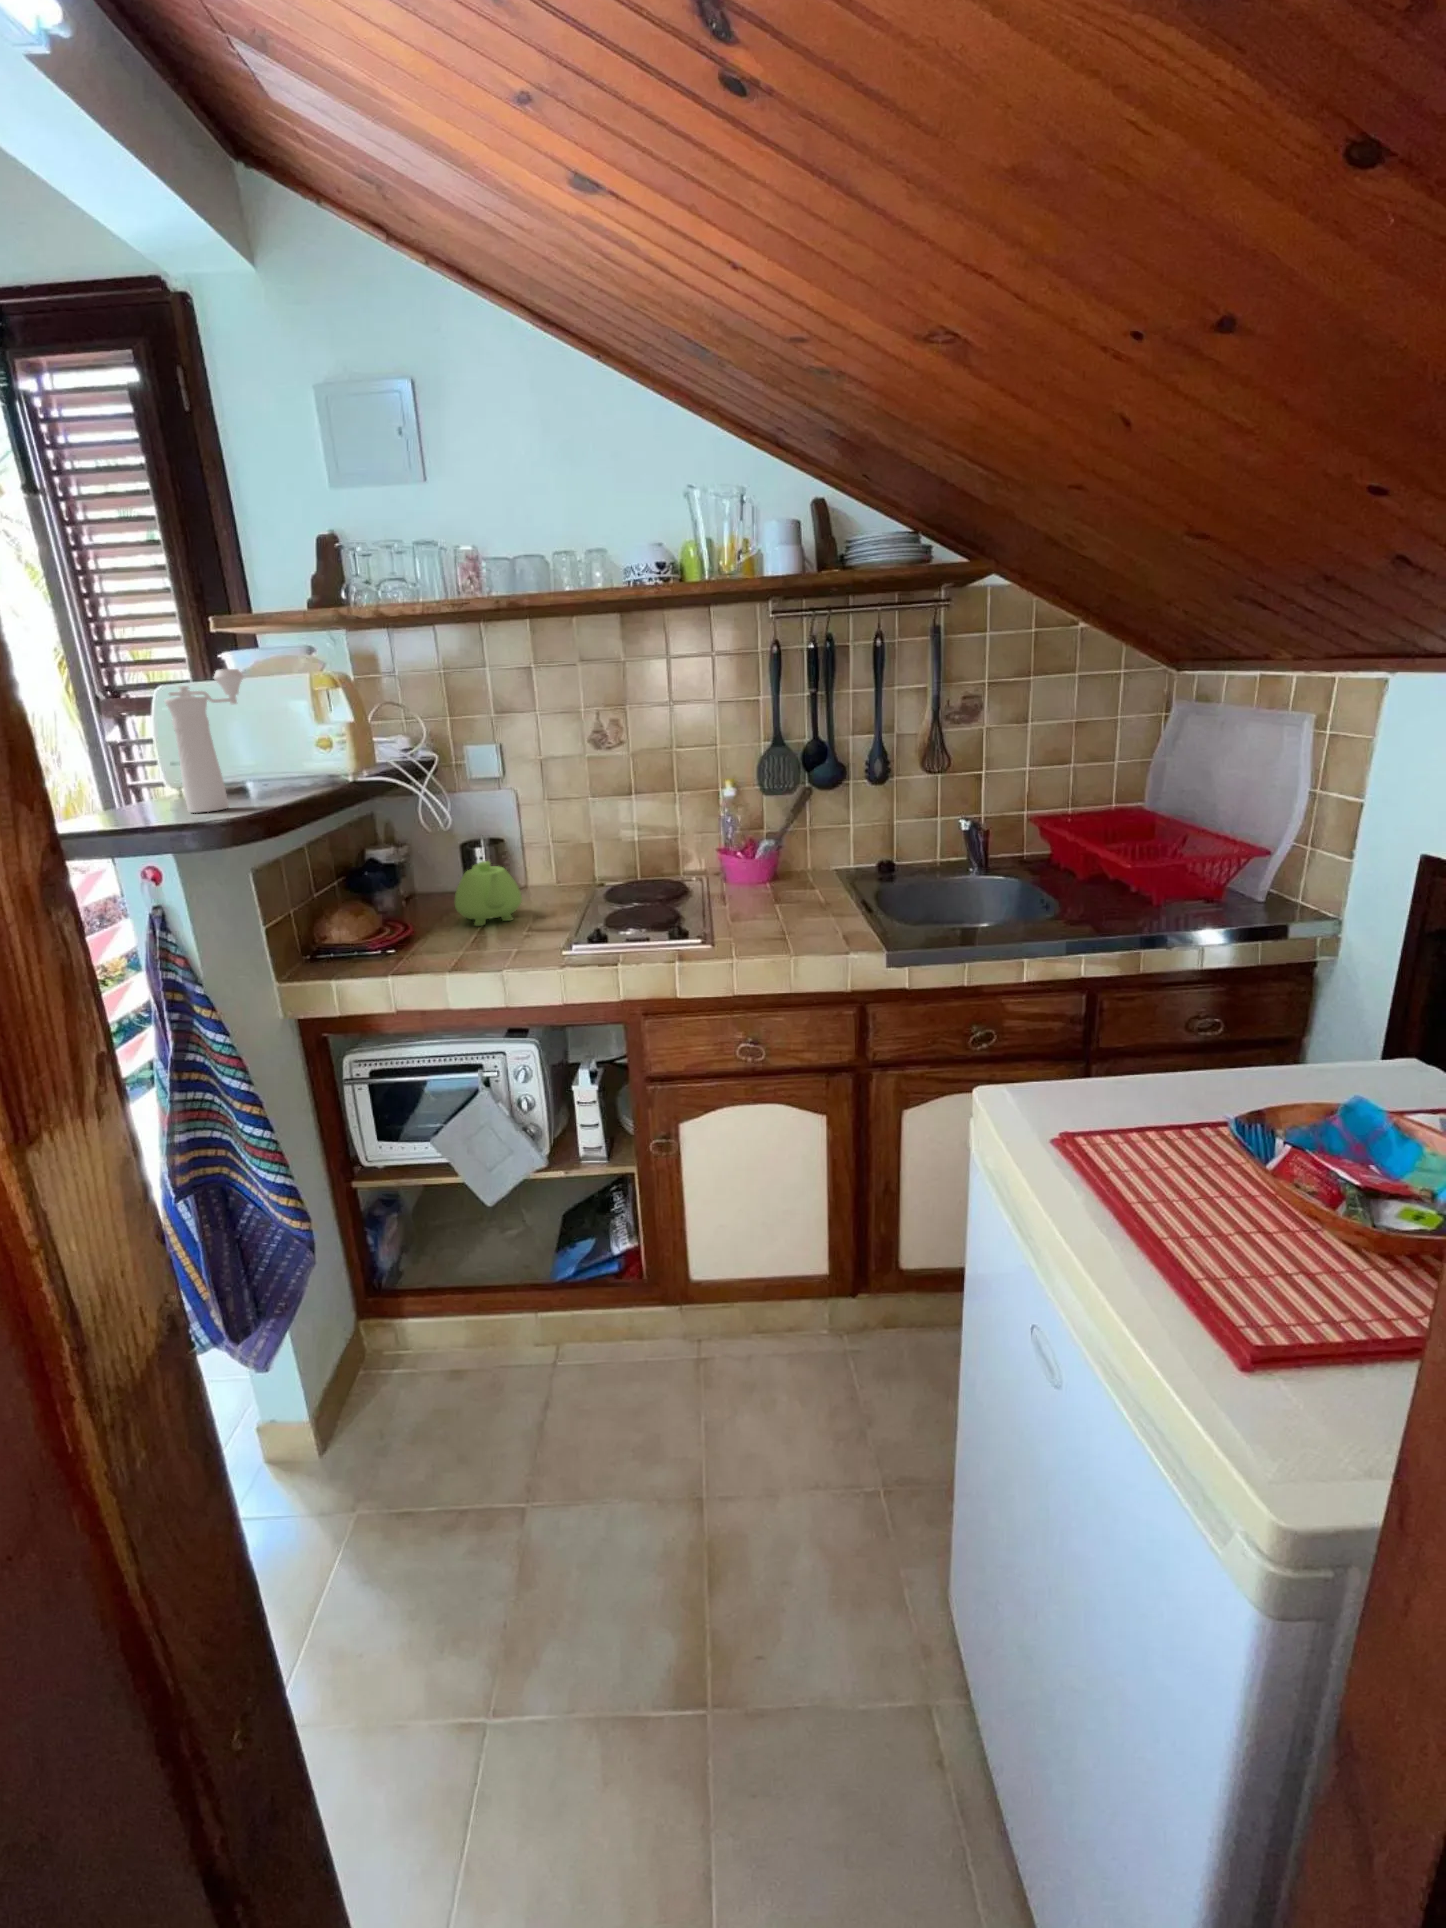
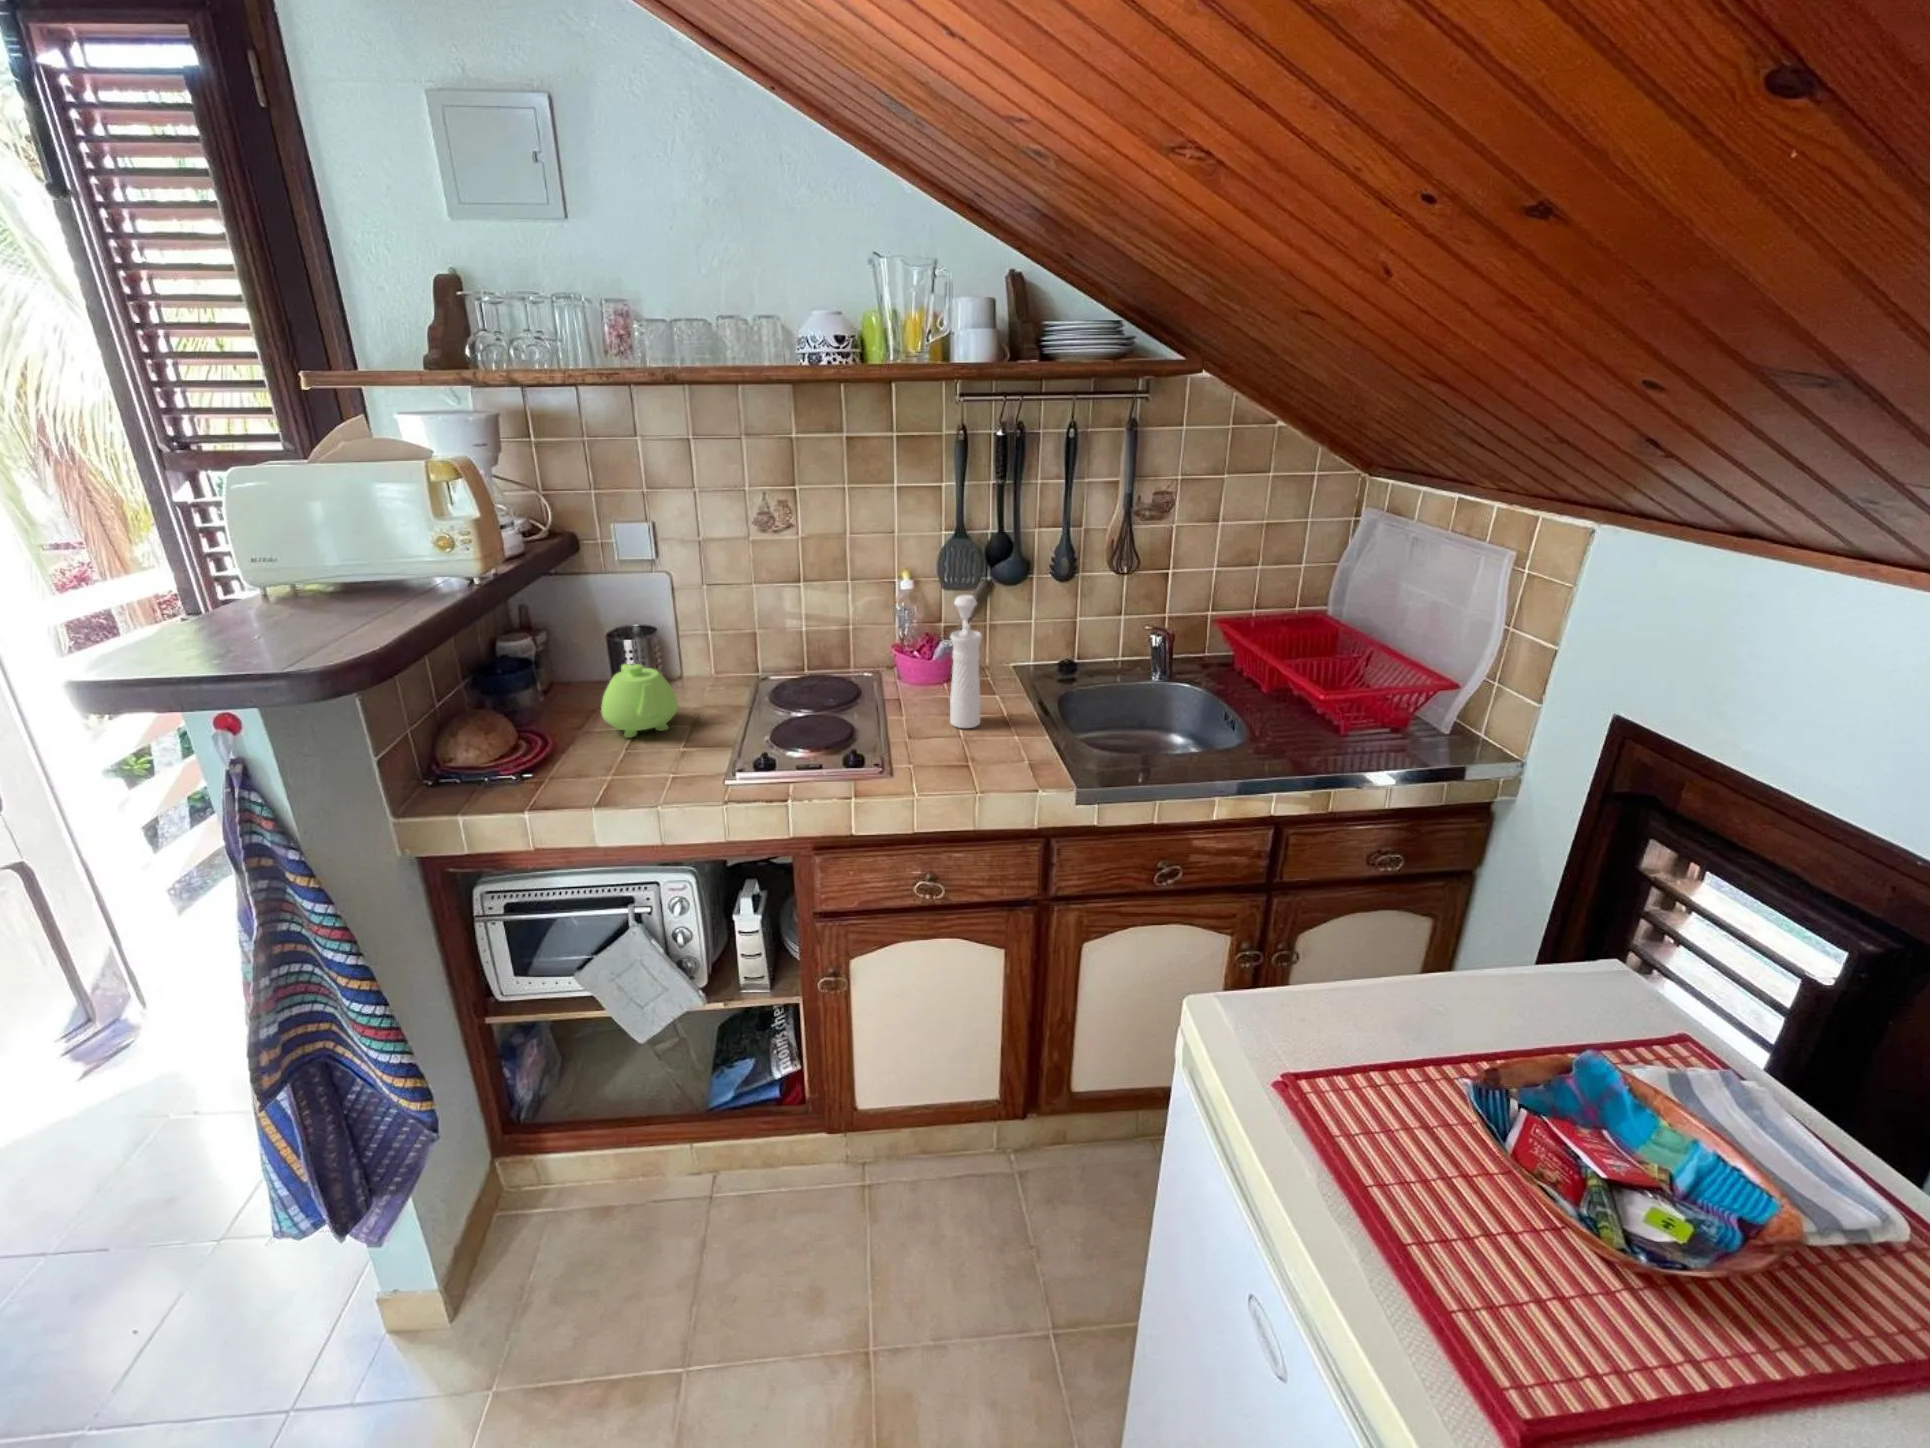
pepper mill: present [164,669,243,813] -> present [950,595,982,728]

